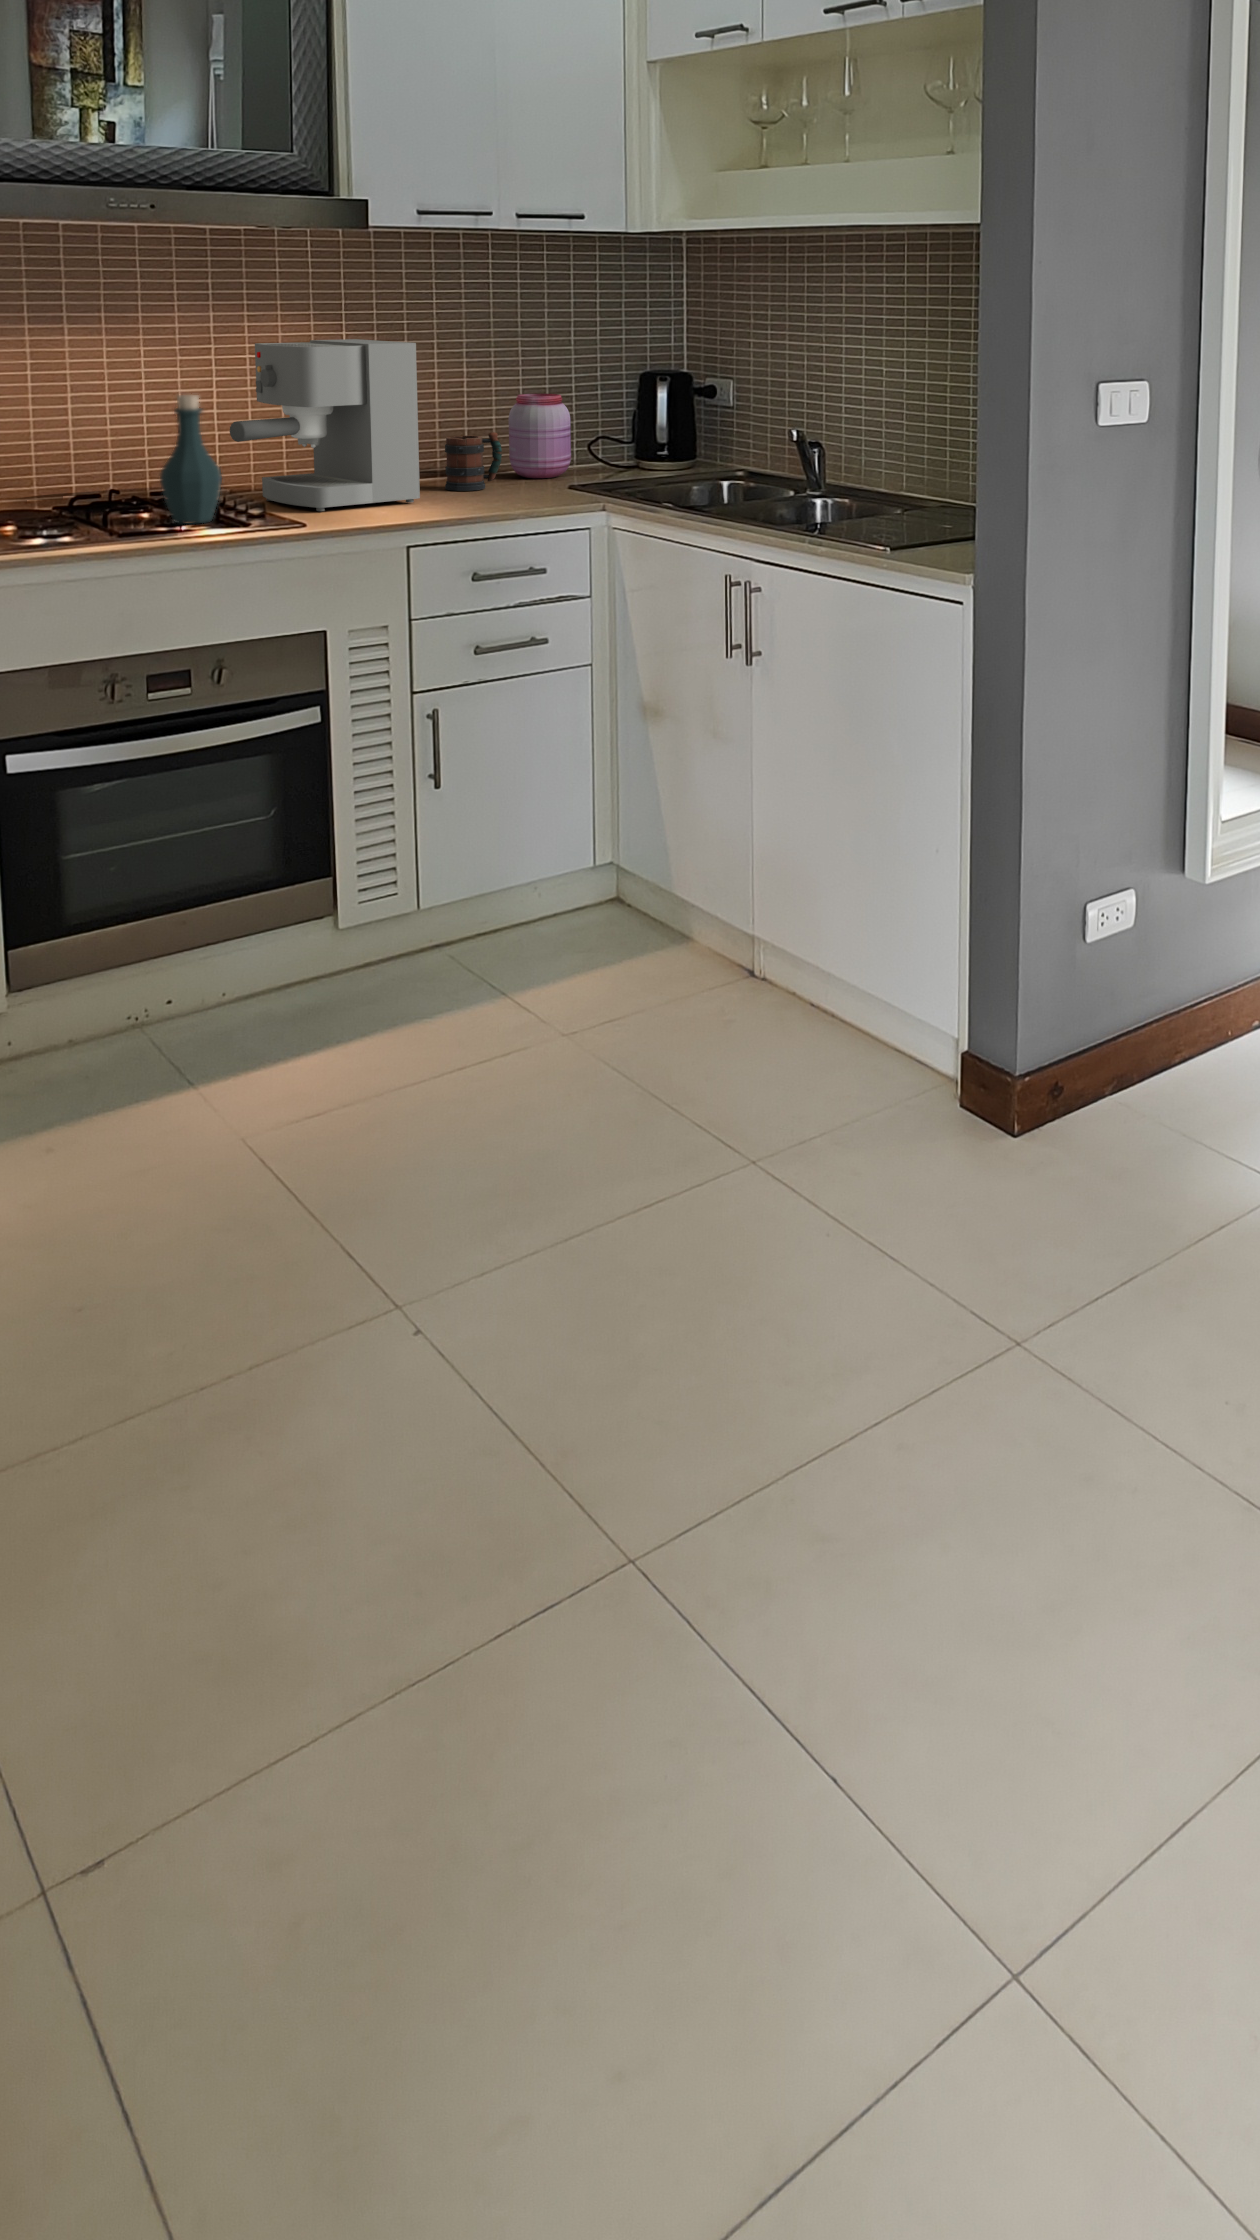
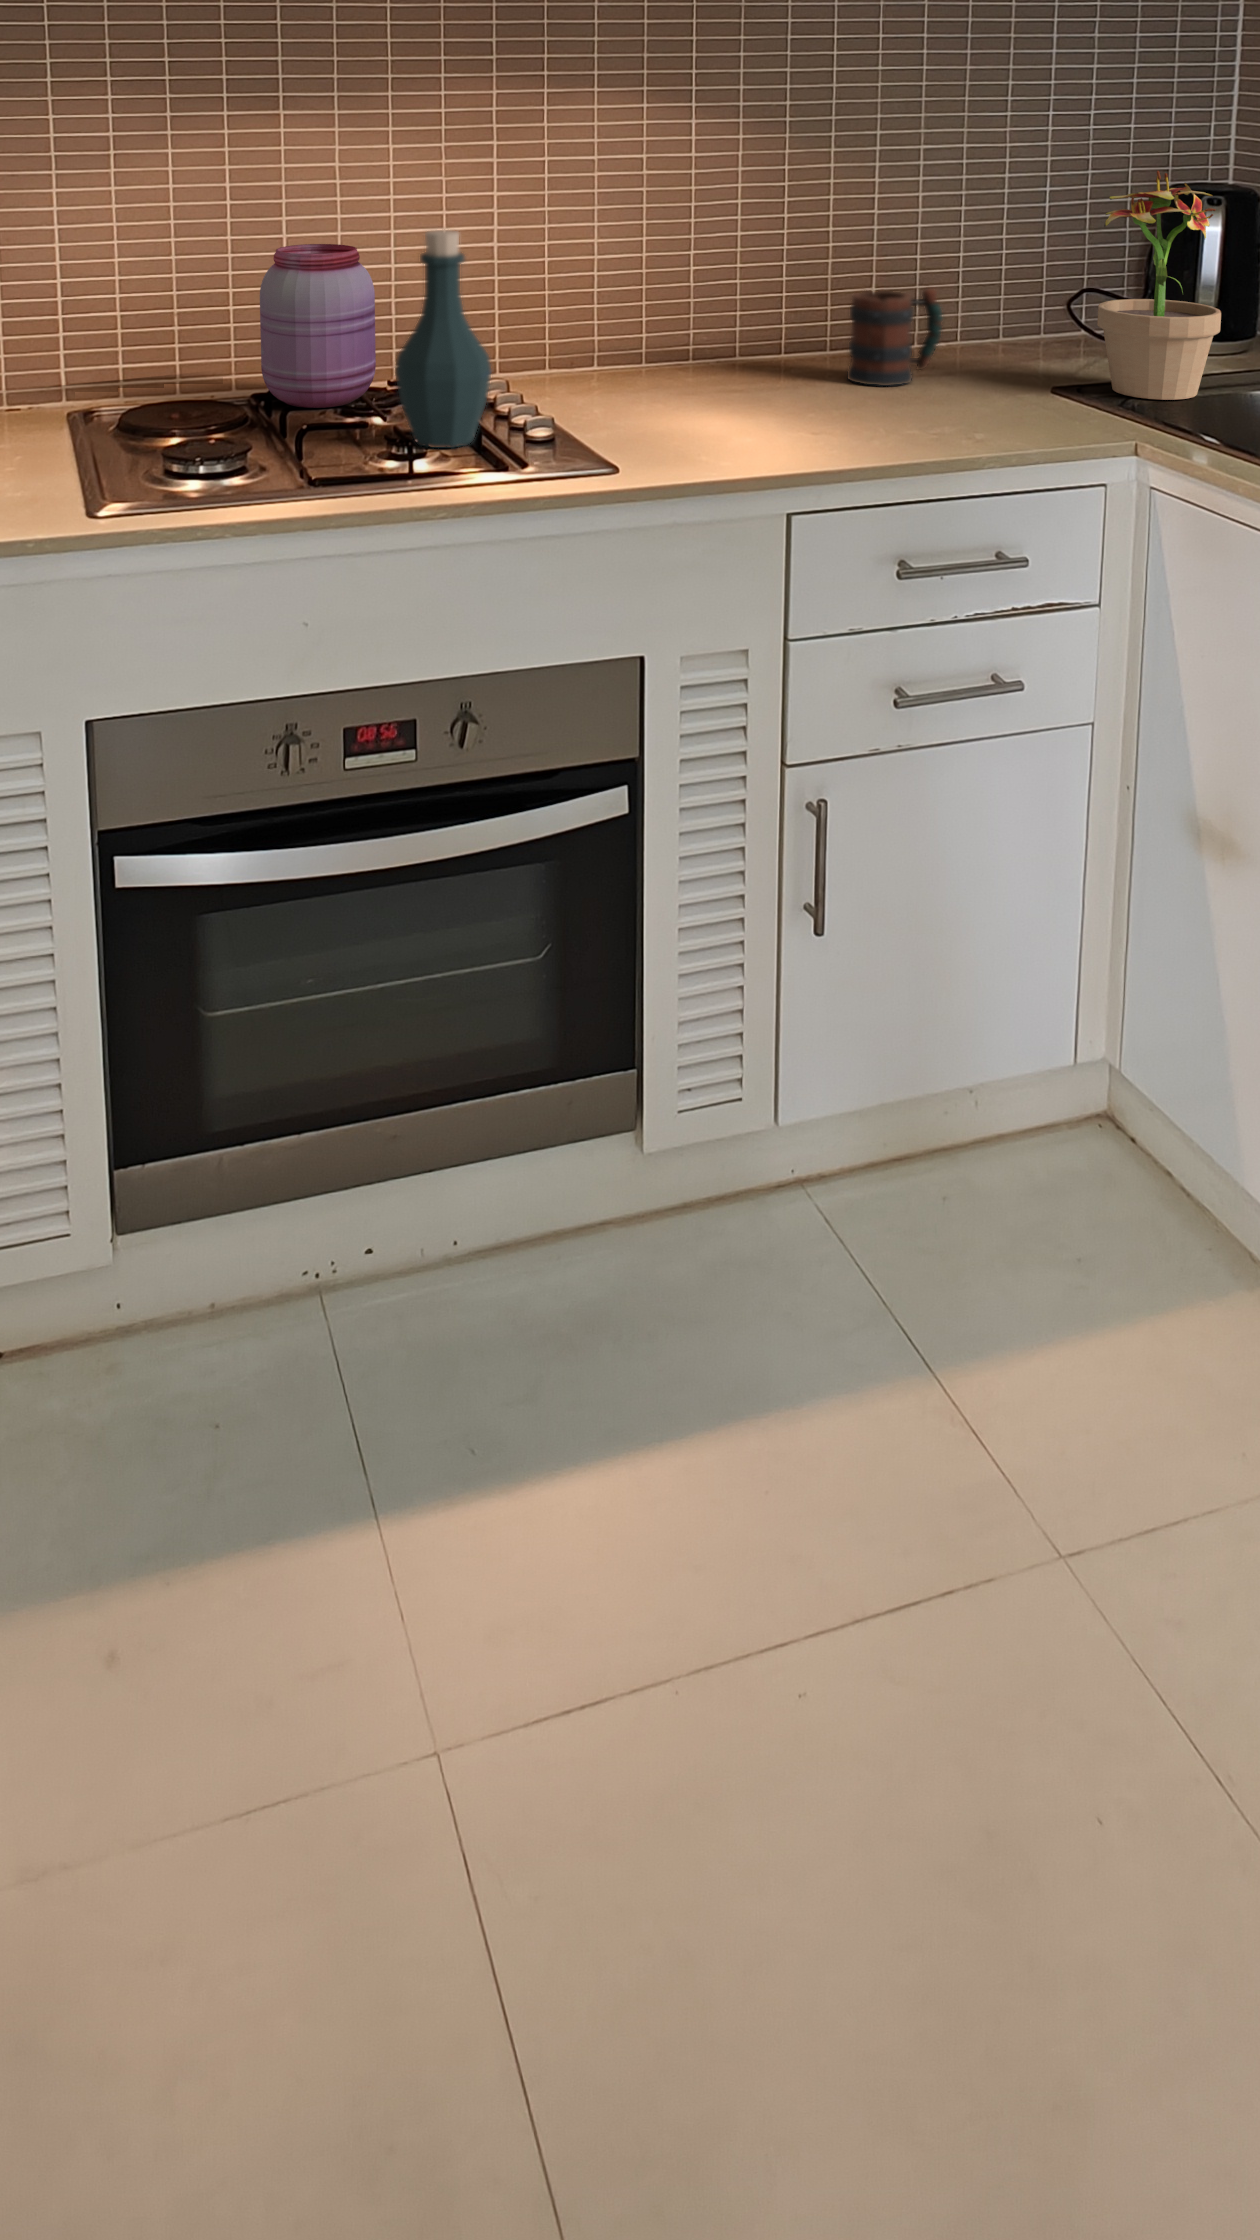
coffee maker: present [230,339,420,511] -> none [510,131,816,428]
potted plant: none [590,360,659,489] -> present [1097,171,1221,400]
jar: present [509,394,571,478] -> present [260,244,376,408]

